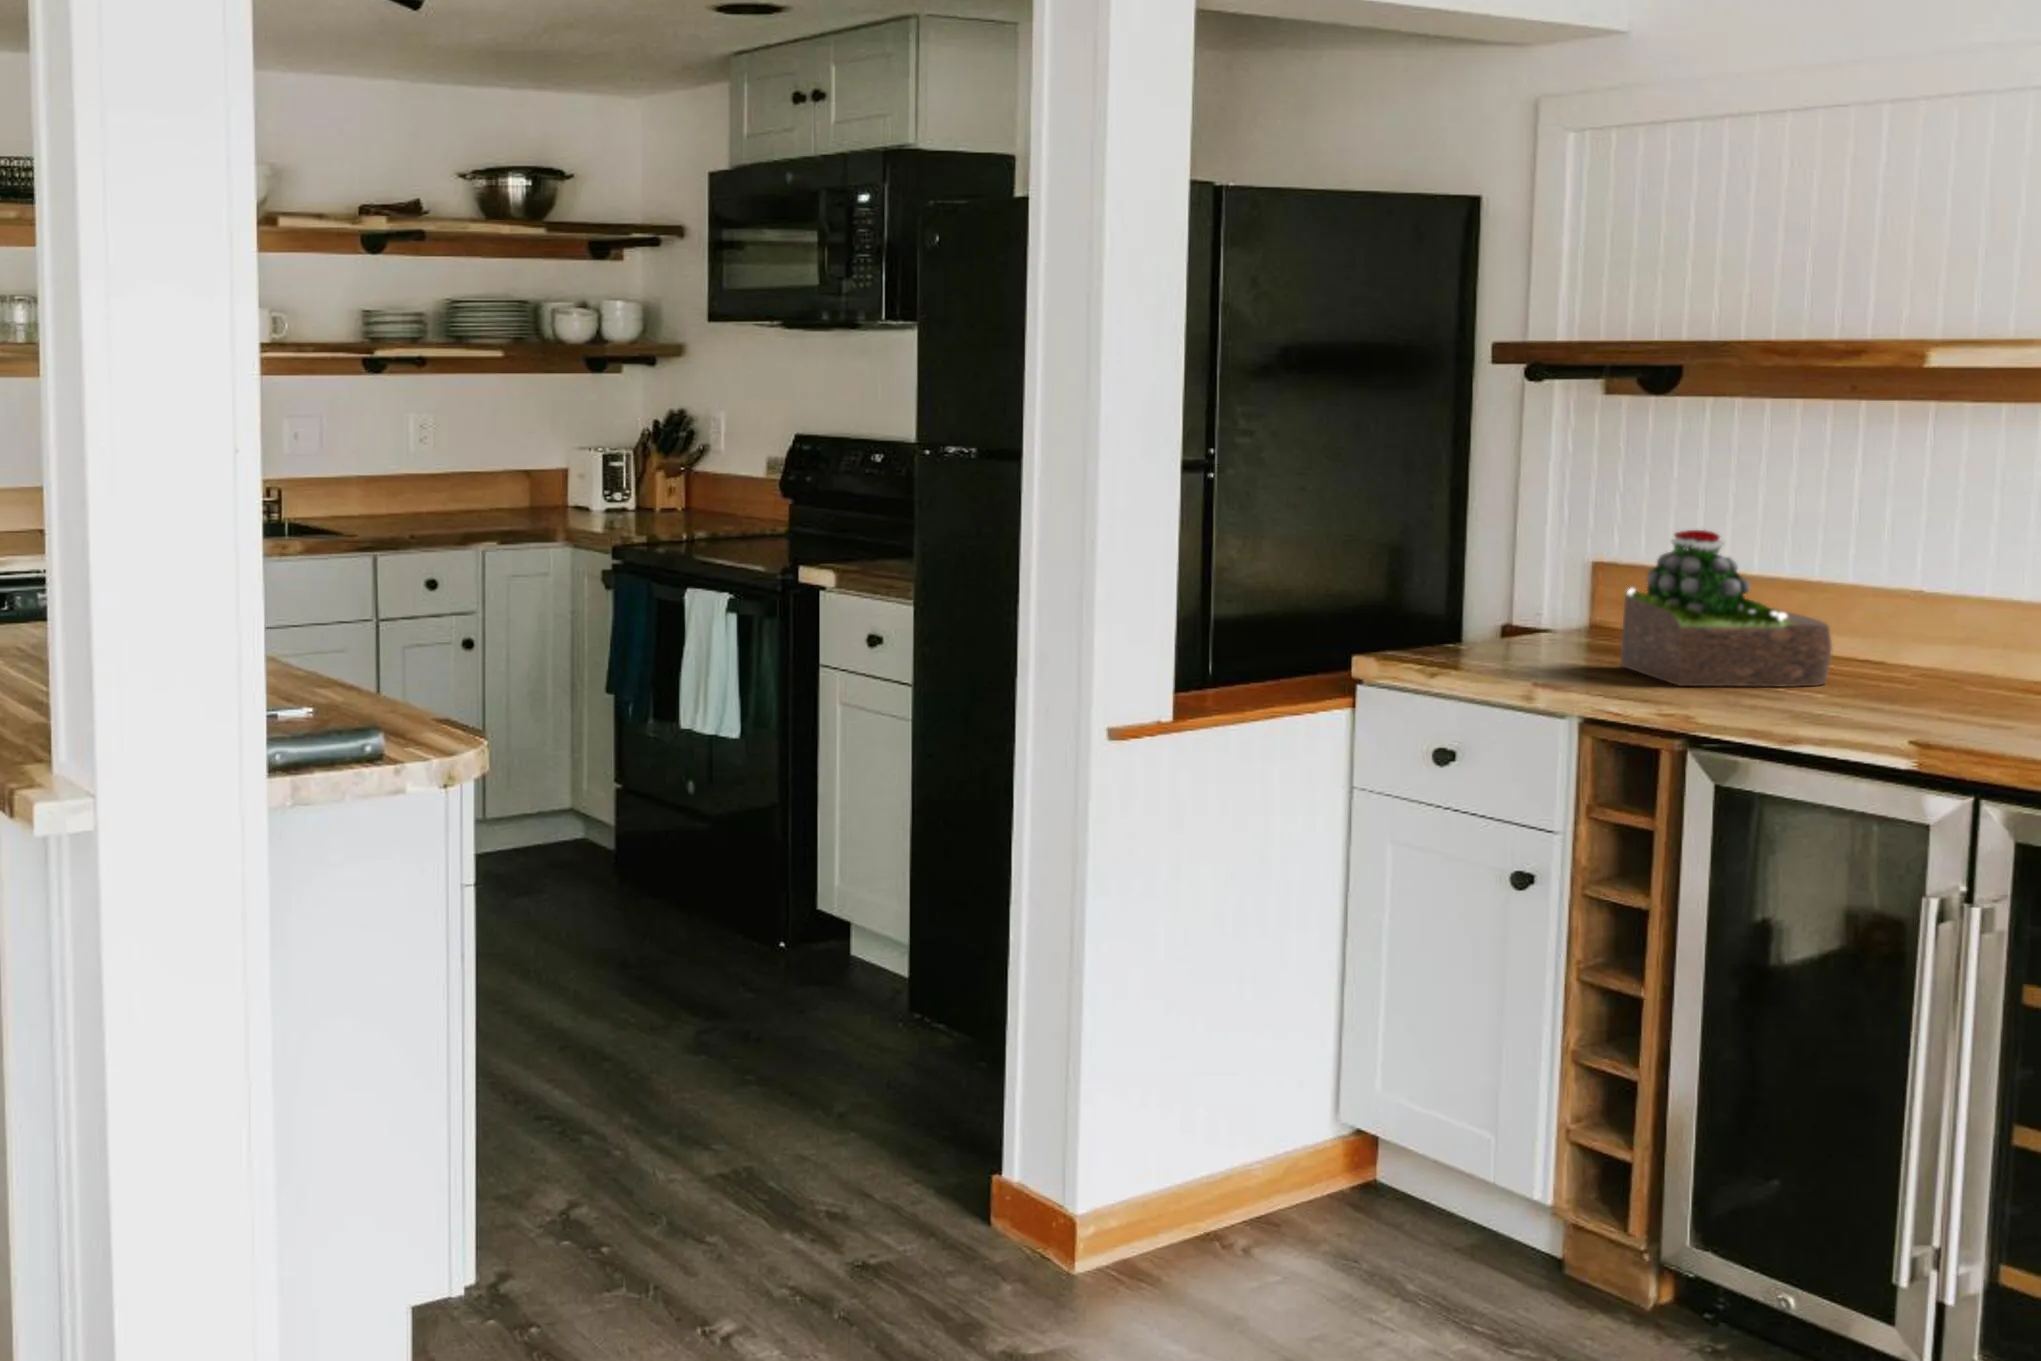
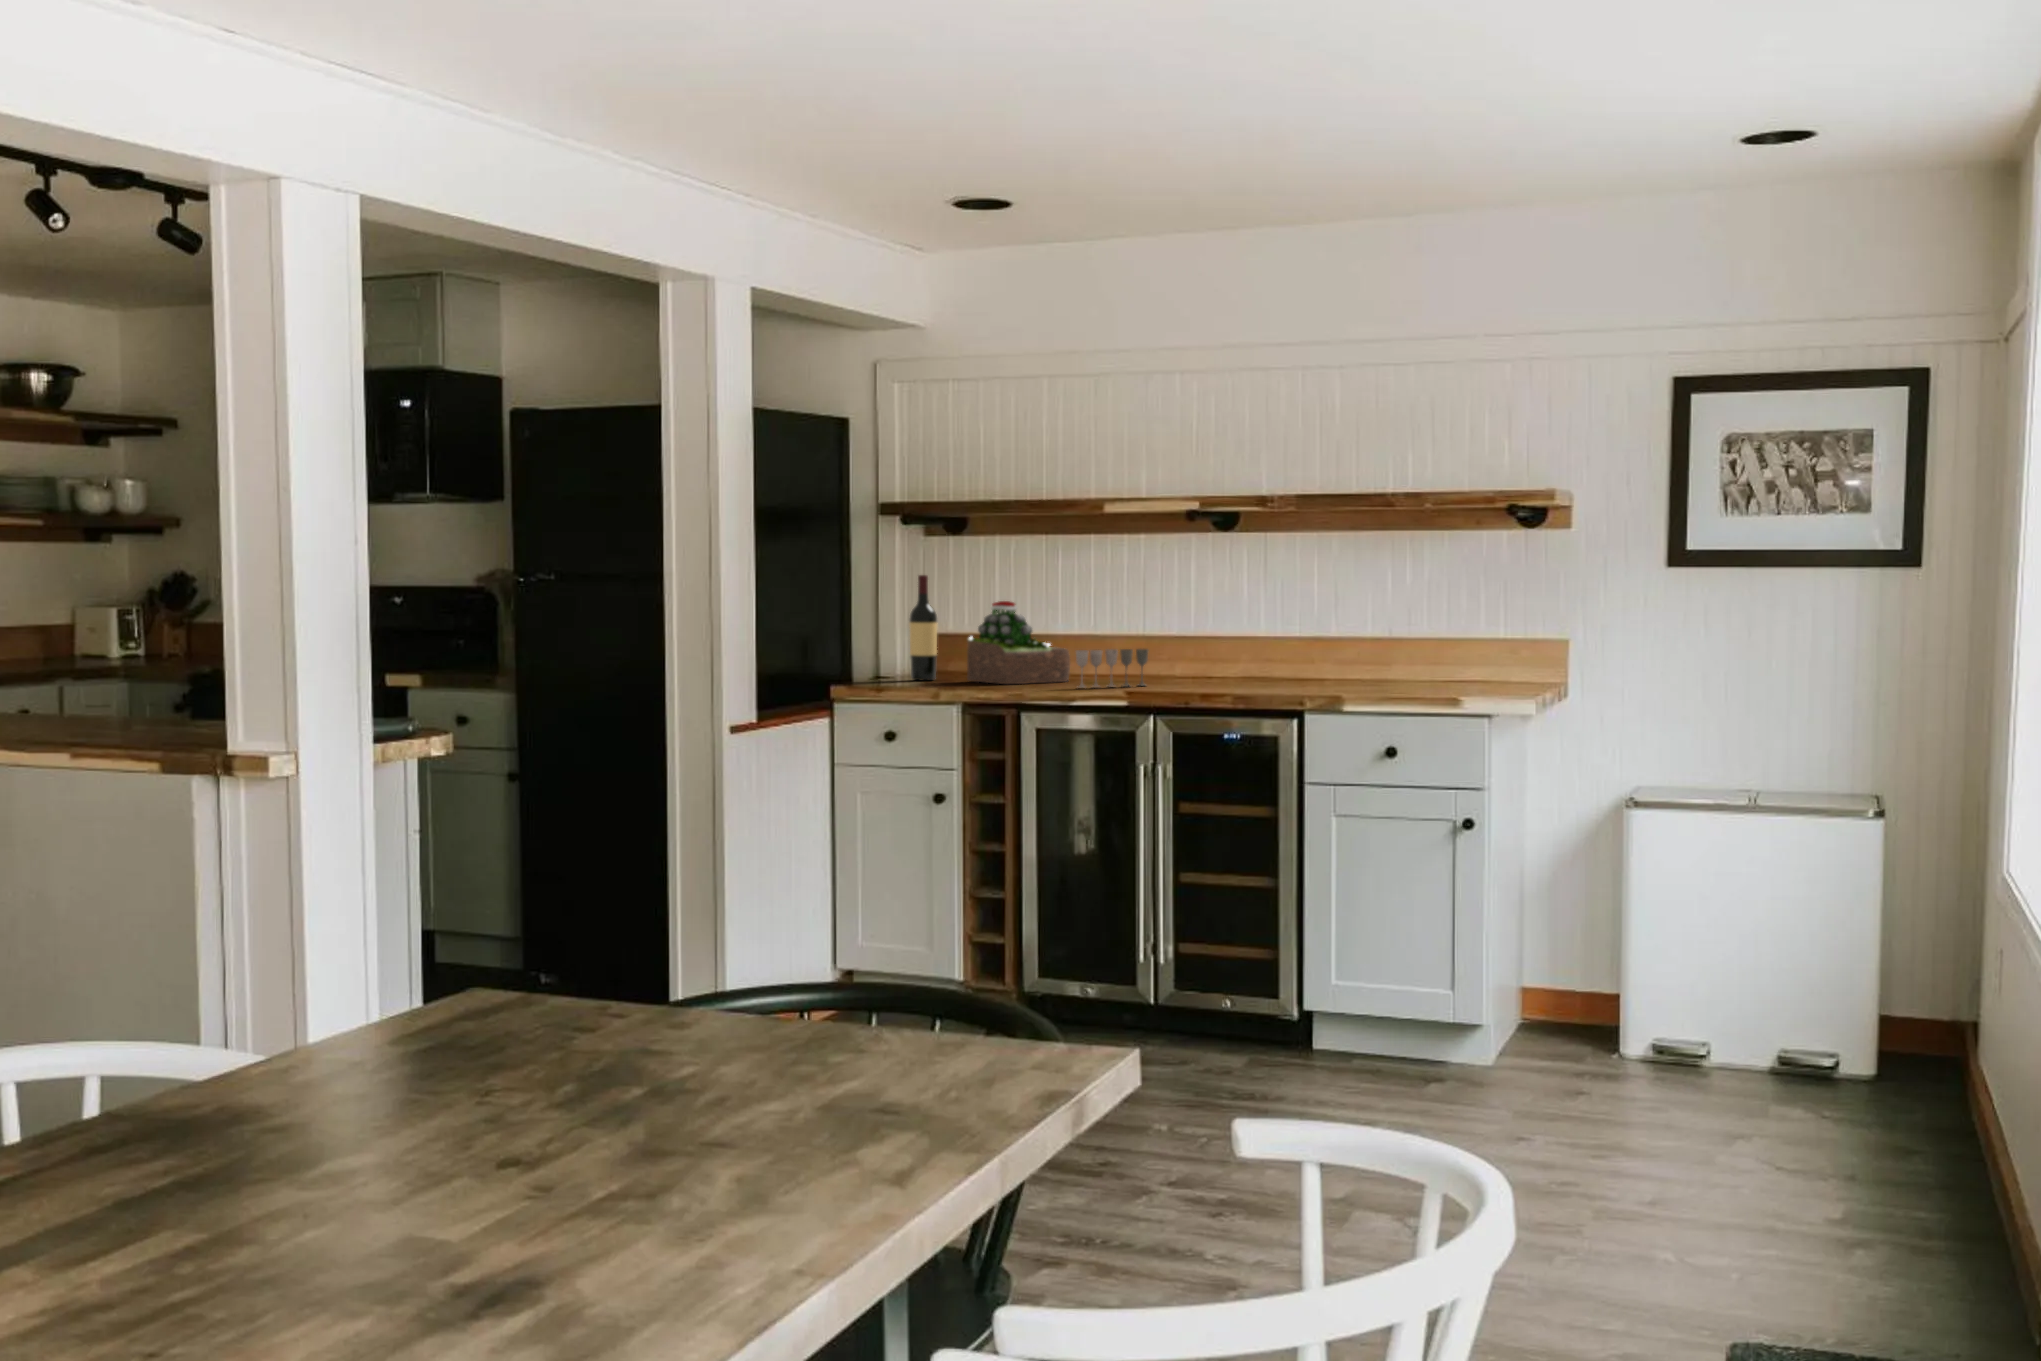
wine bottle: none [1525,473,1580,656] -> present [909,575,937,680]
wine glass: none [1803,644,1983,723] -> present [1076,649,1148,688]

